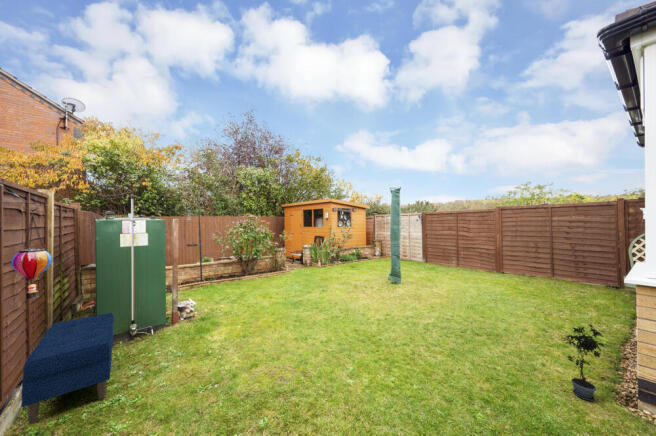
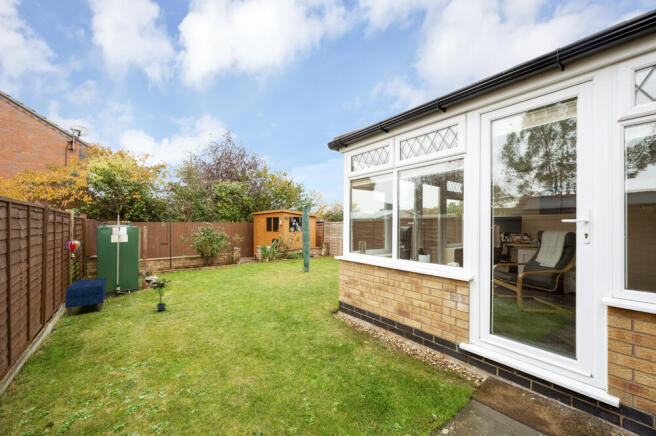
potted plant: present [565,325,605,401] -> present [151,279,171,311]

